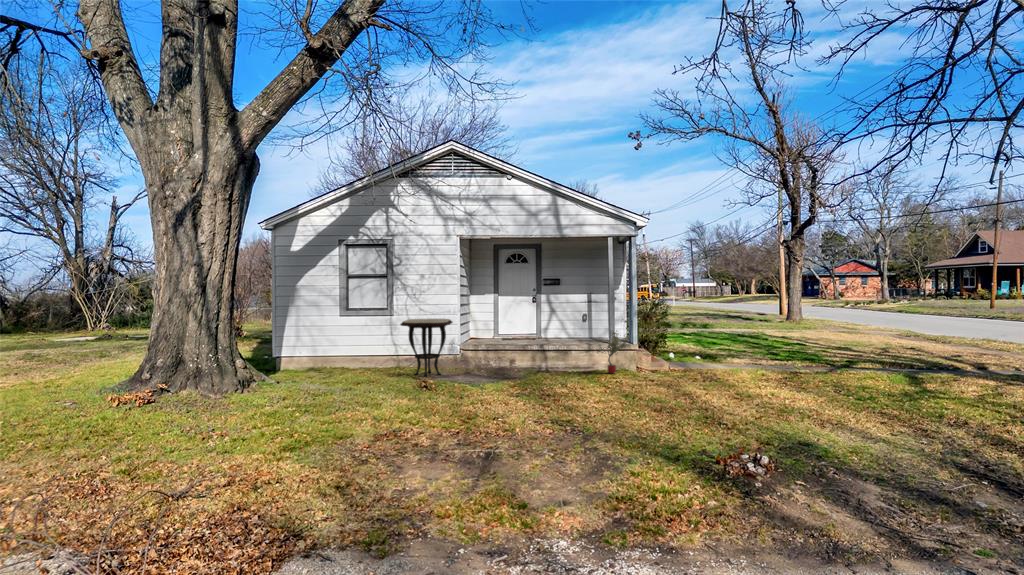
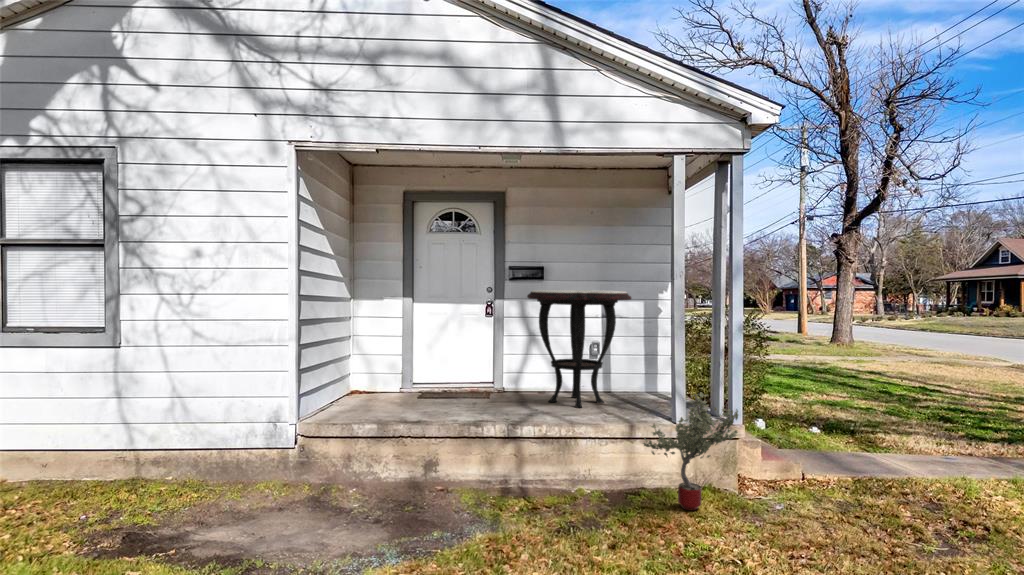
side table: present [400,319,453,377] -> present [527,290,631,408]

